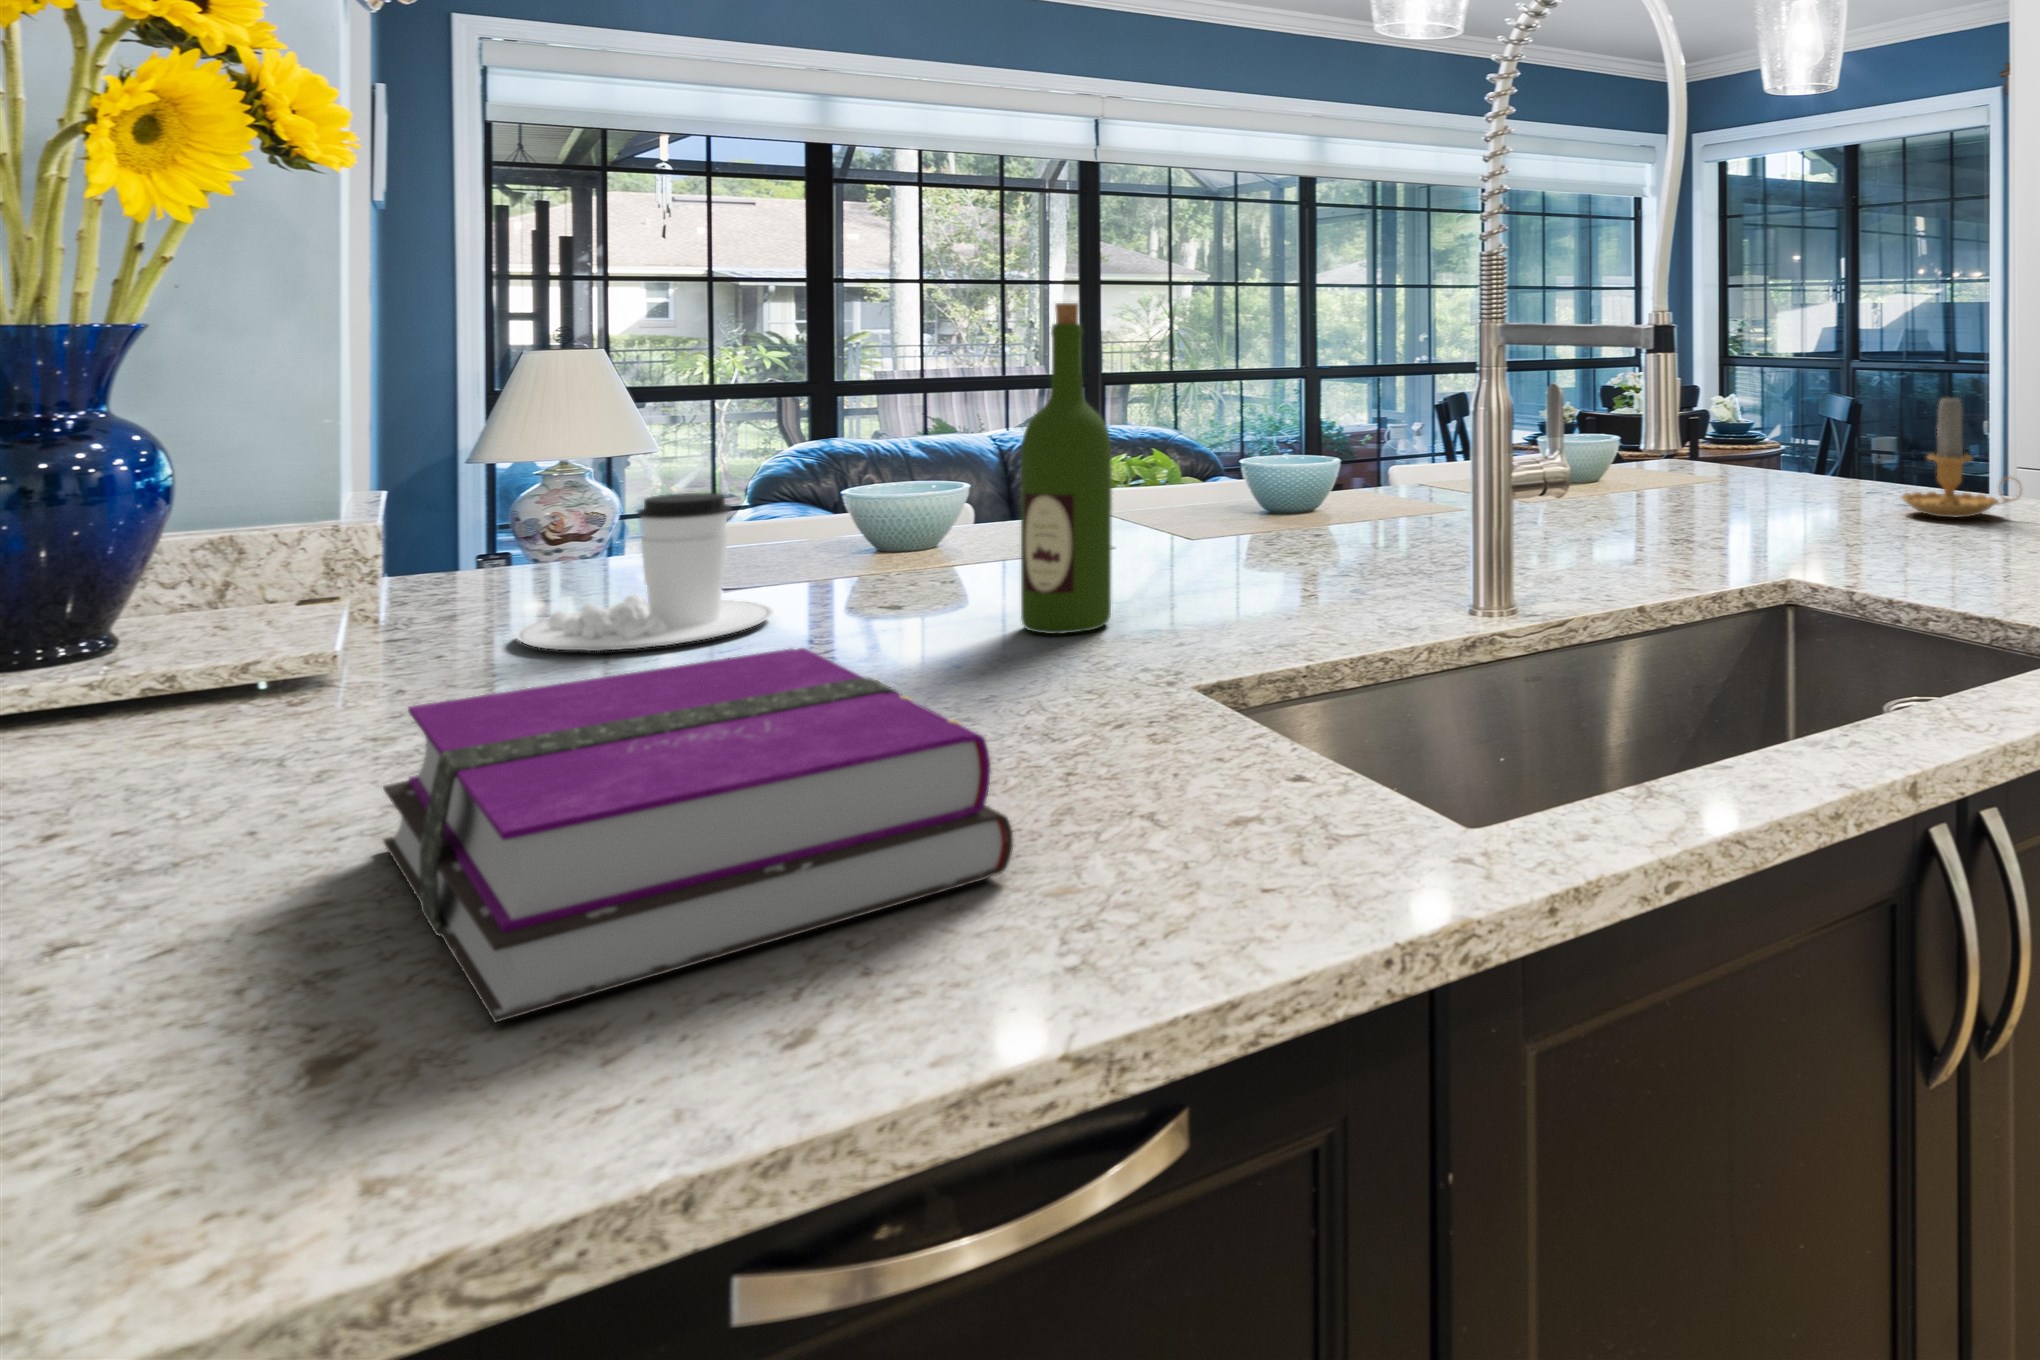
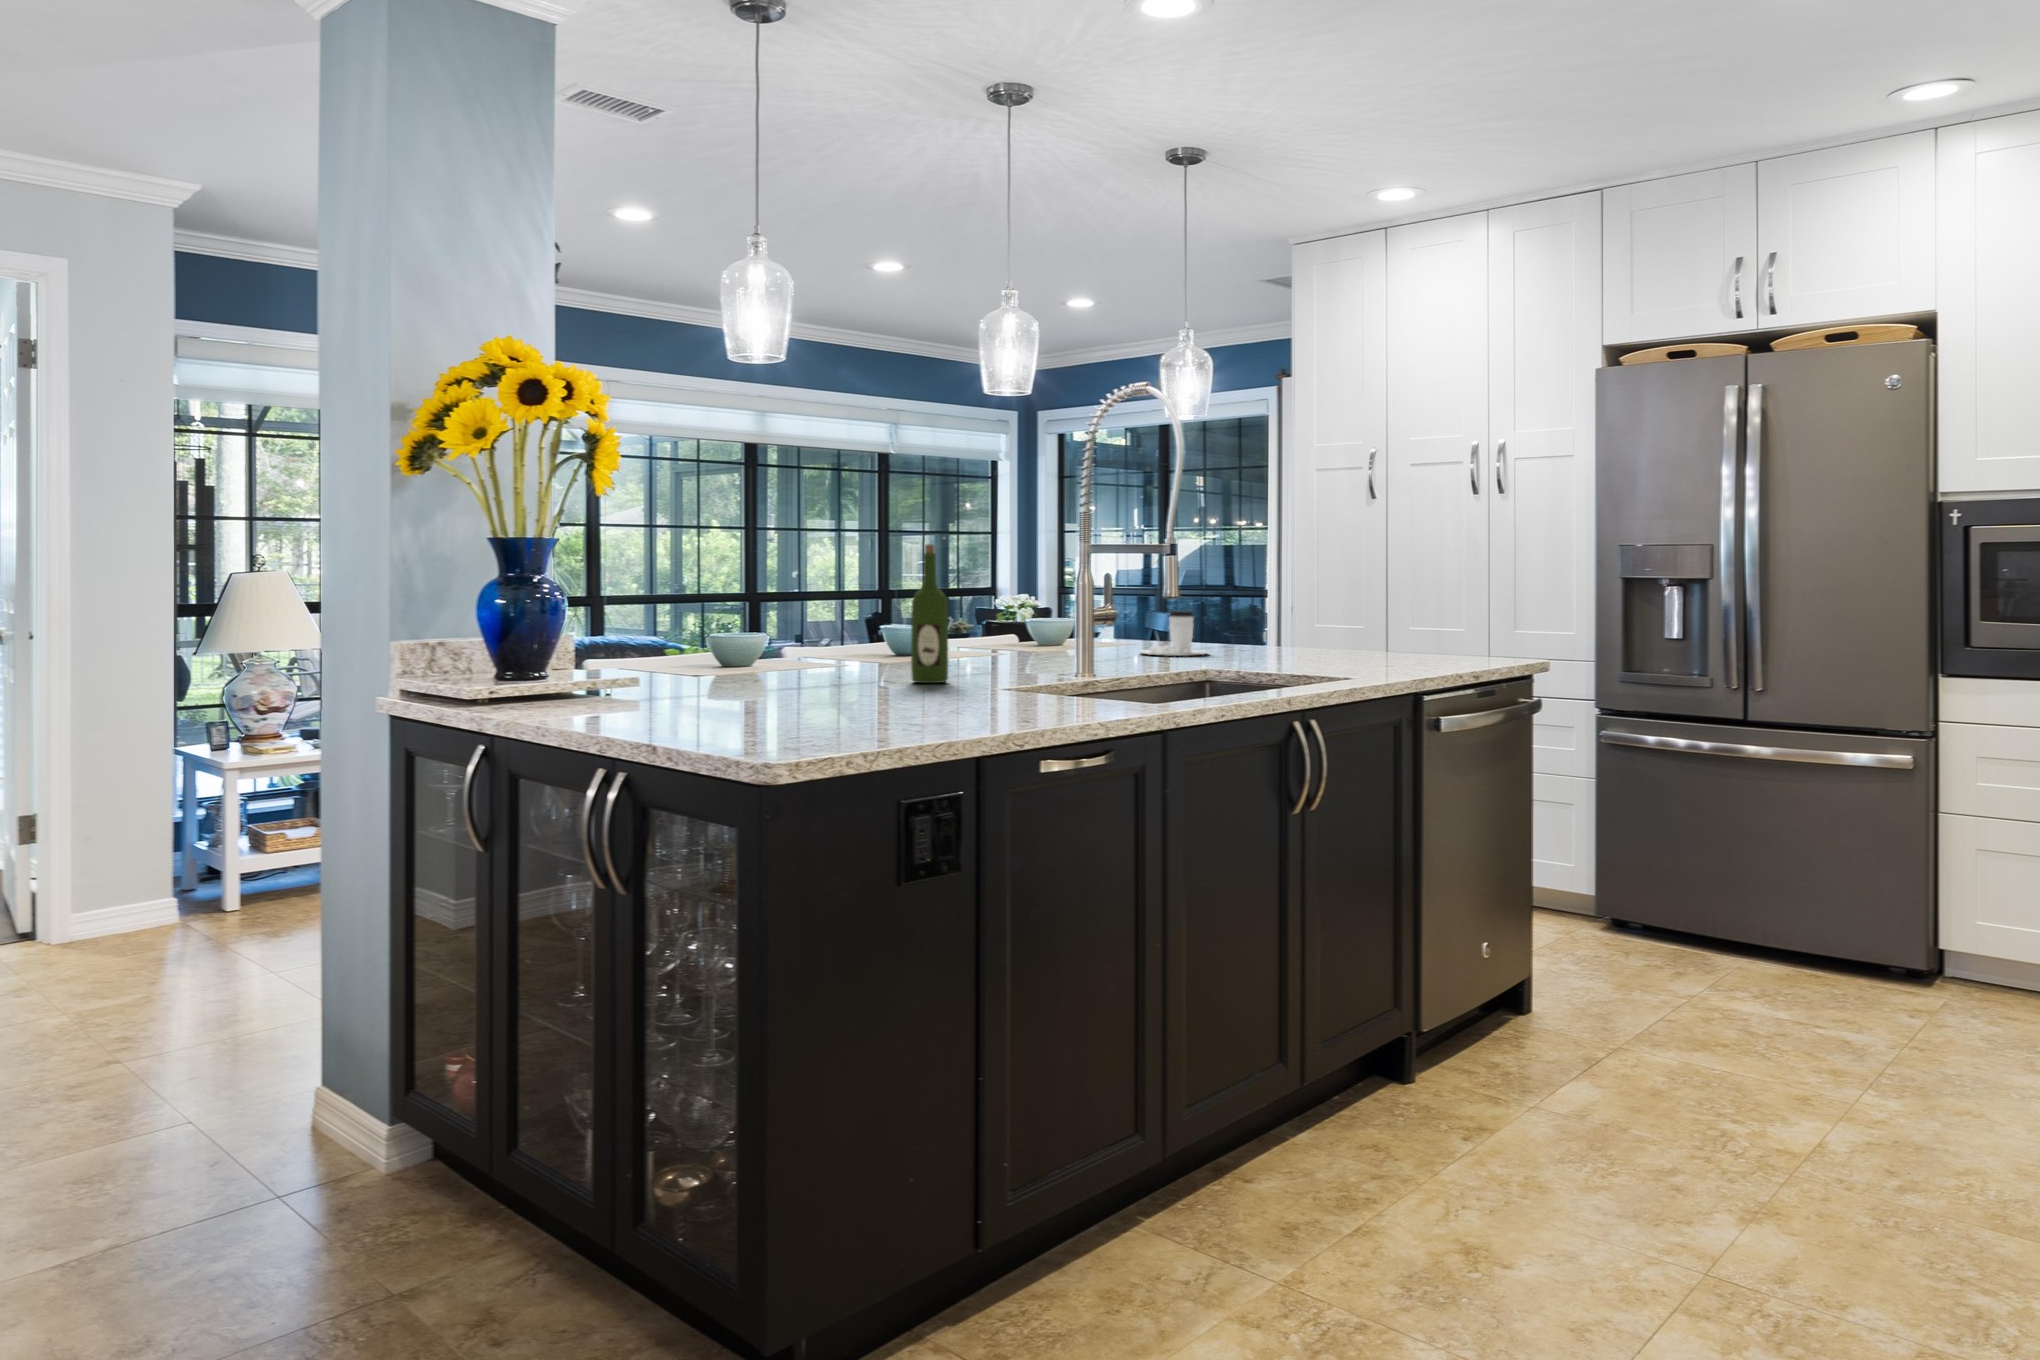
candle: present [1902,398,2021,518] -> none [1249,590,1310,654]
coffee cup: present [515,493,773,651] -> present [1140,611,1208,656]
hardback book: present [383,648,1013,1022] -> none [851,661,1050,720]

